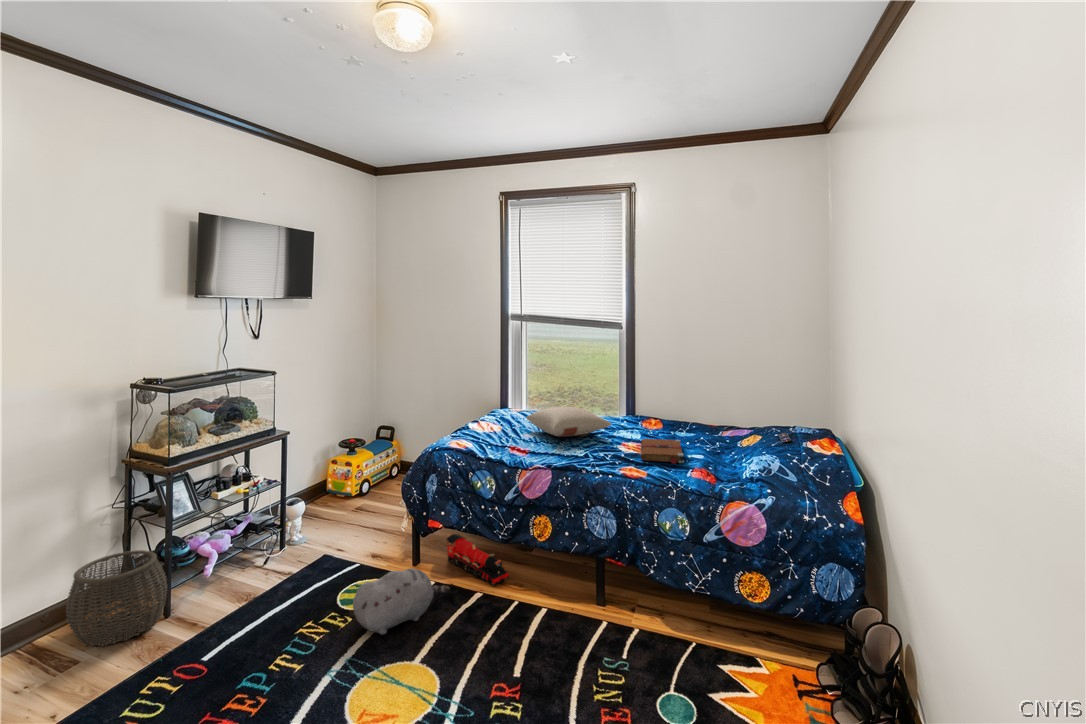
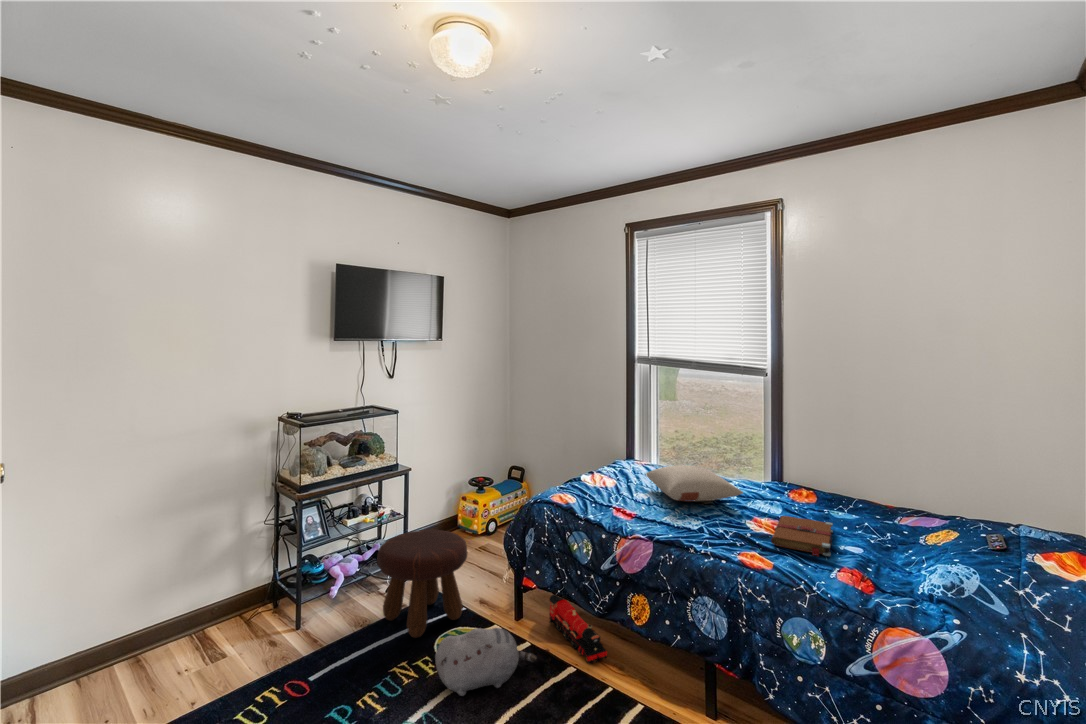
footstool: none [262,492,362,598] -> present [377,530,468,637]
woven basket: present [66,550,168,646] -> none [220,563,299,647]

